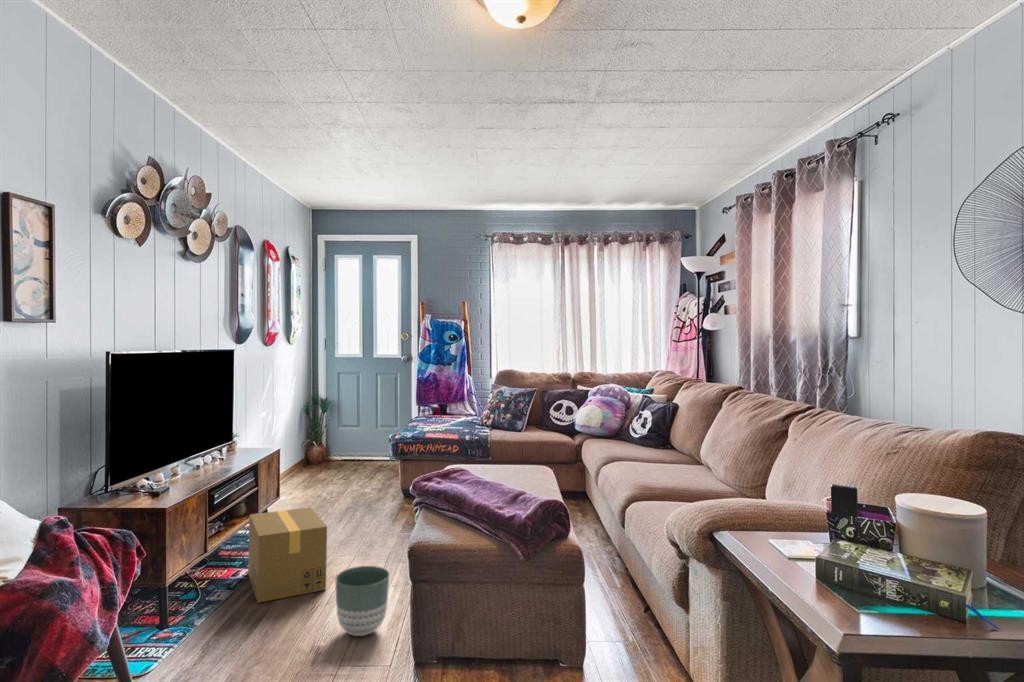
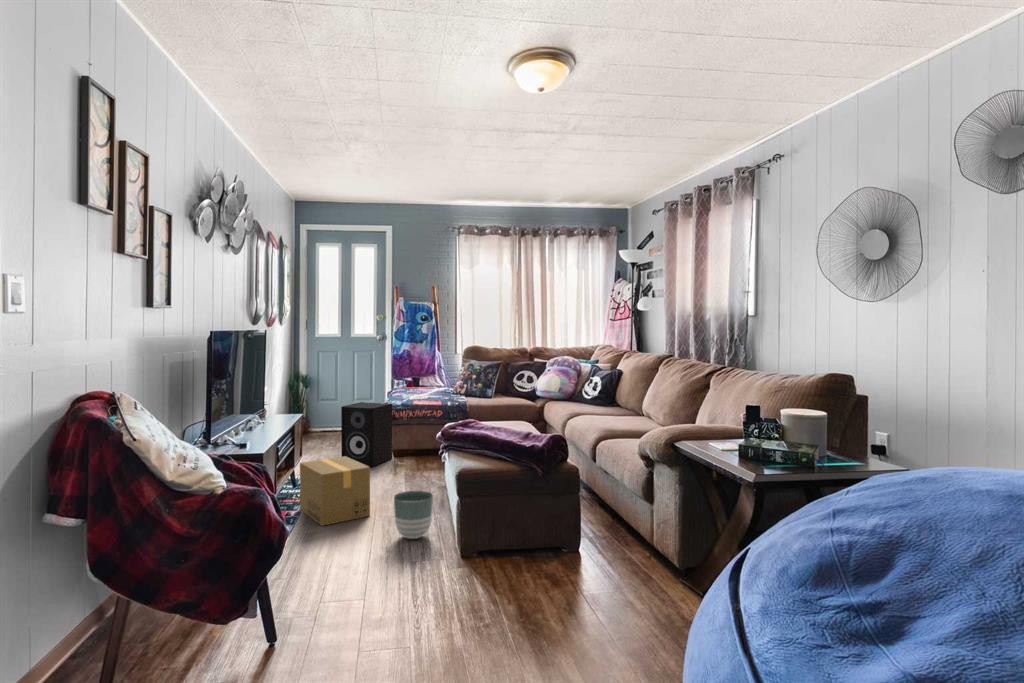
speaker: none [337,434,399,512] -> present [341,402,392,466]

